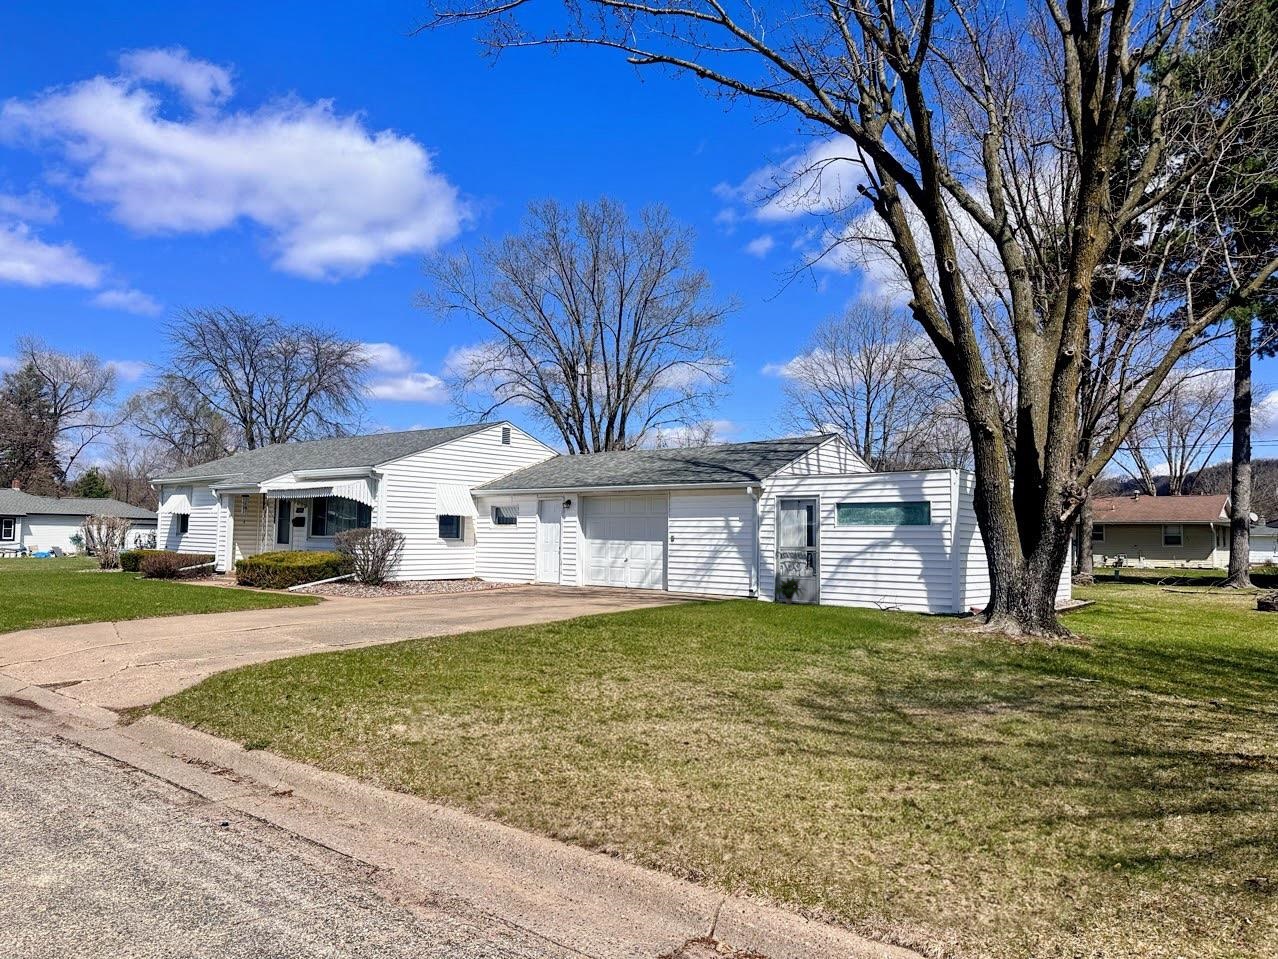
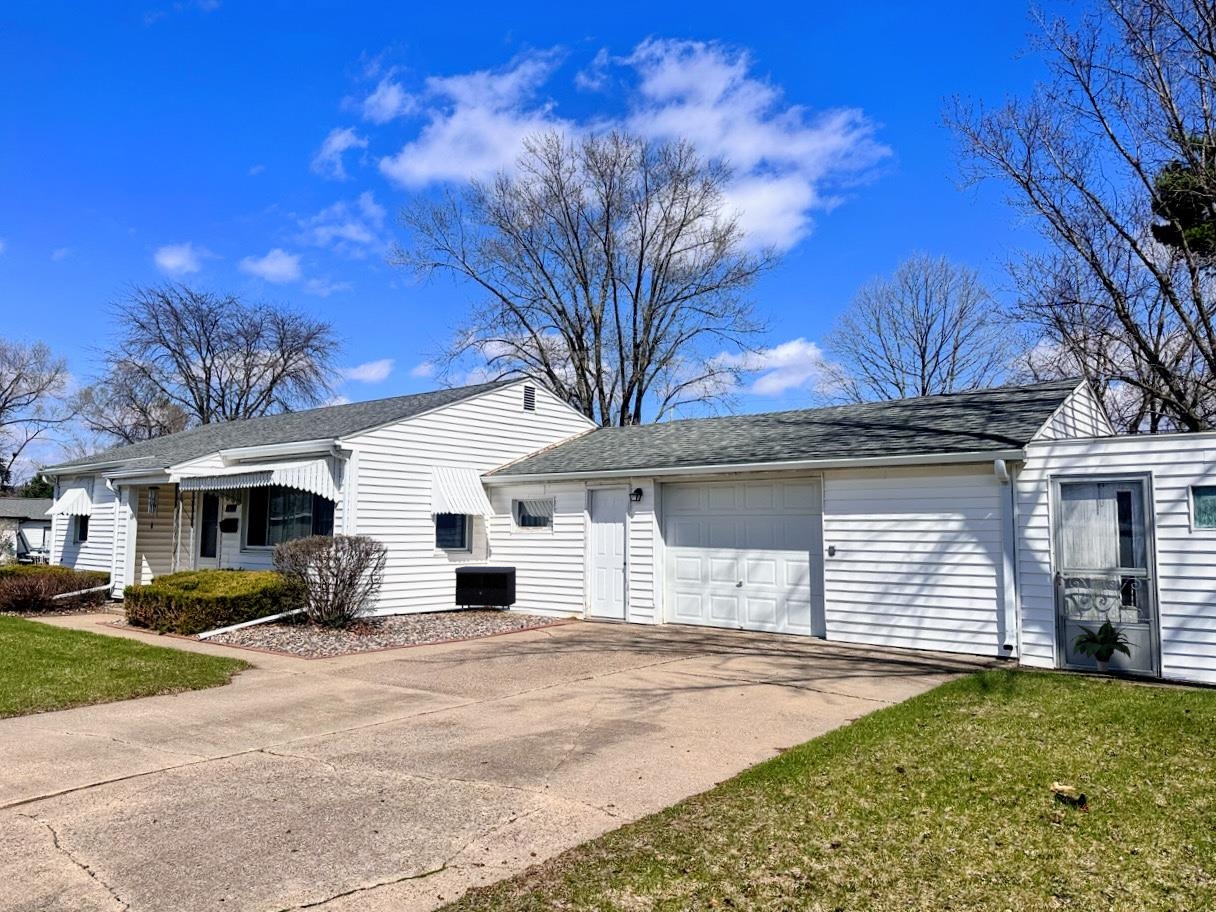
storage bench: none [452,551,494,580] -> present [455,566,516,611]

